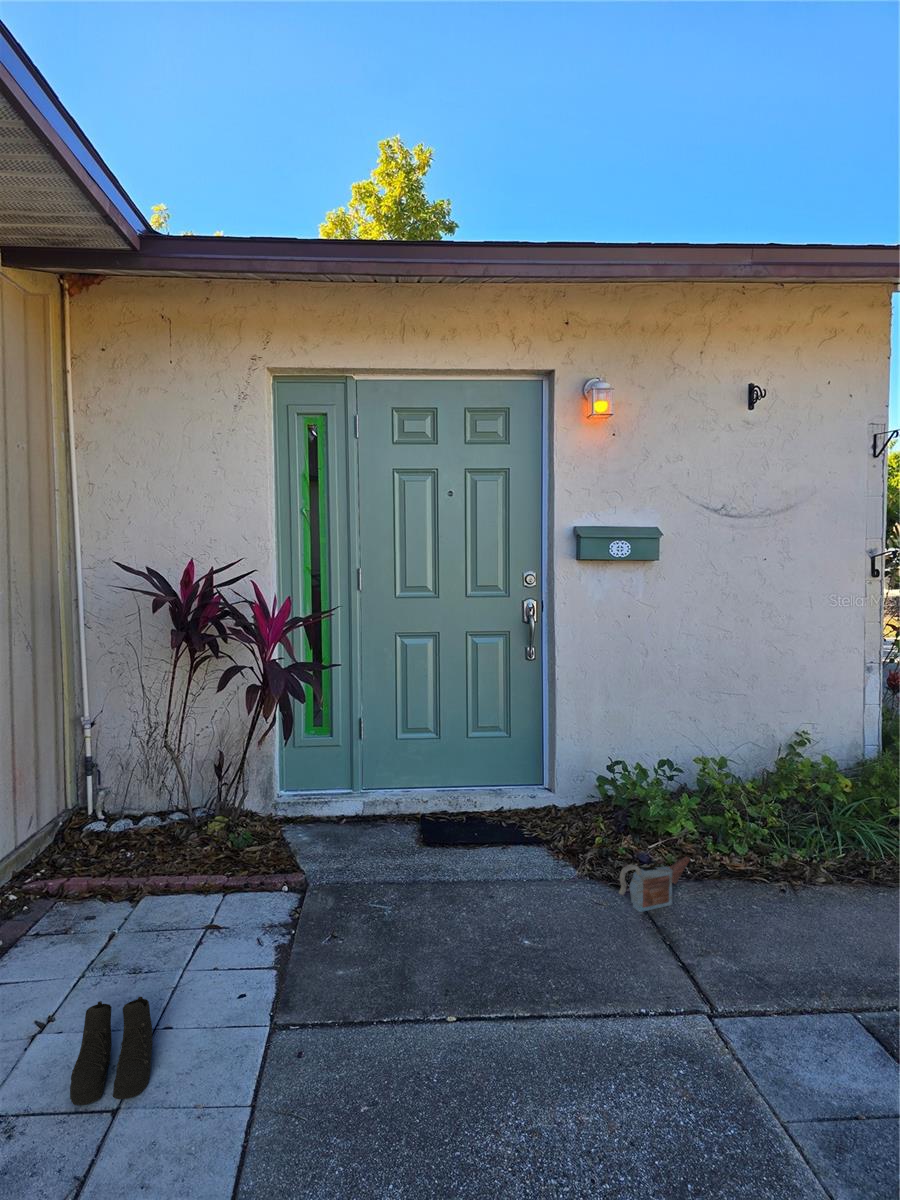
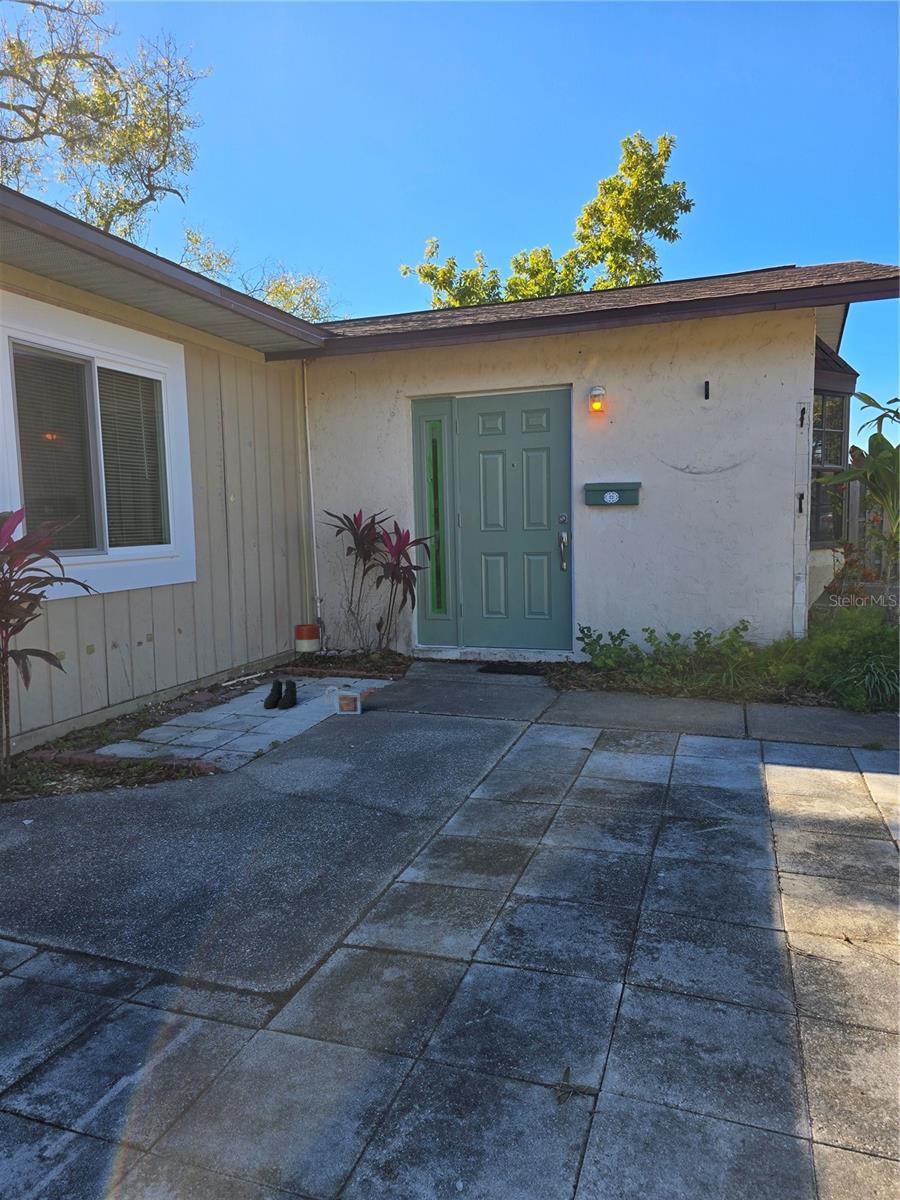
planter: none [47,775,106,865] -> present [294,624,321,665]
watering can: present [619,857,690,912] -> present [326,686,375,714]

